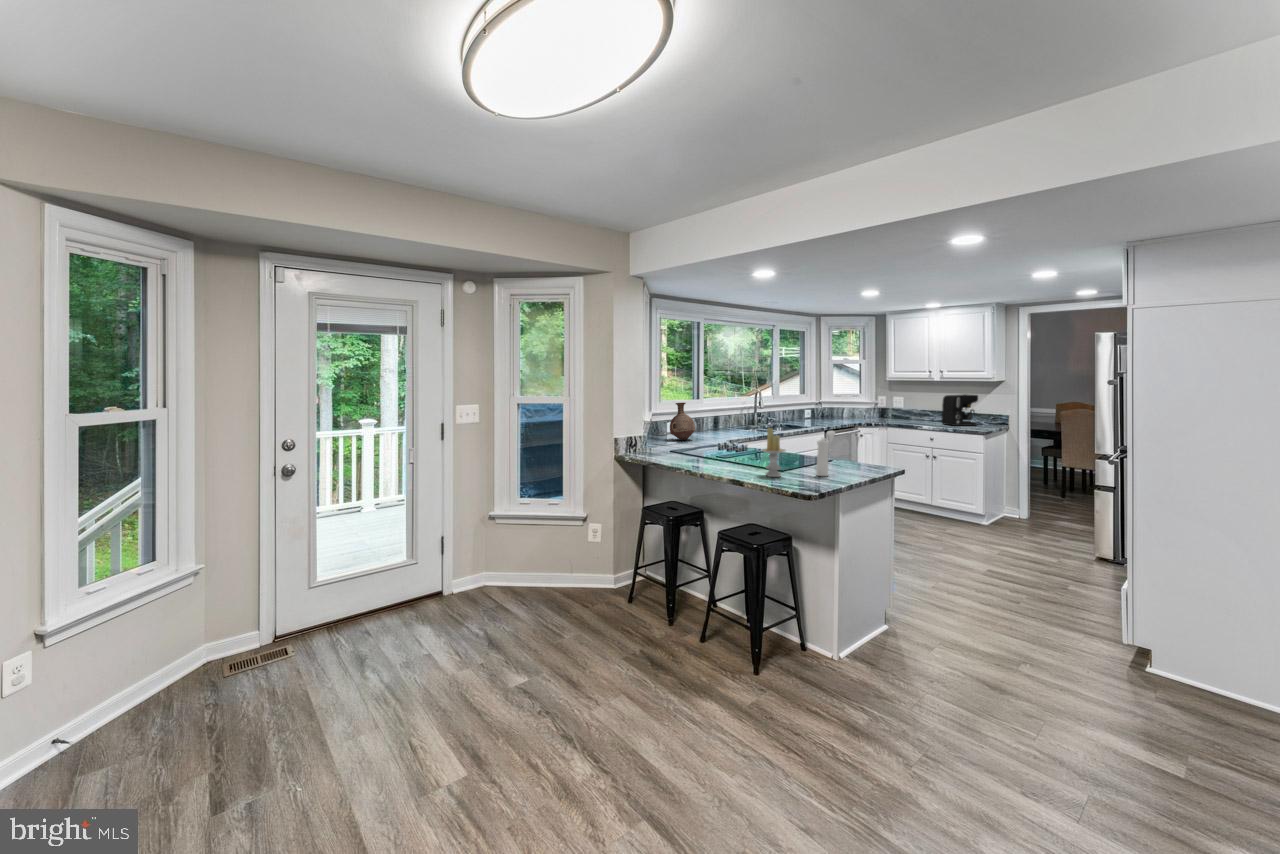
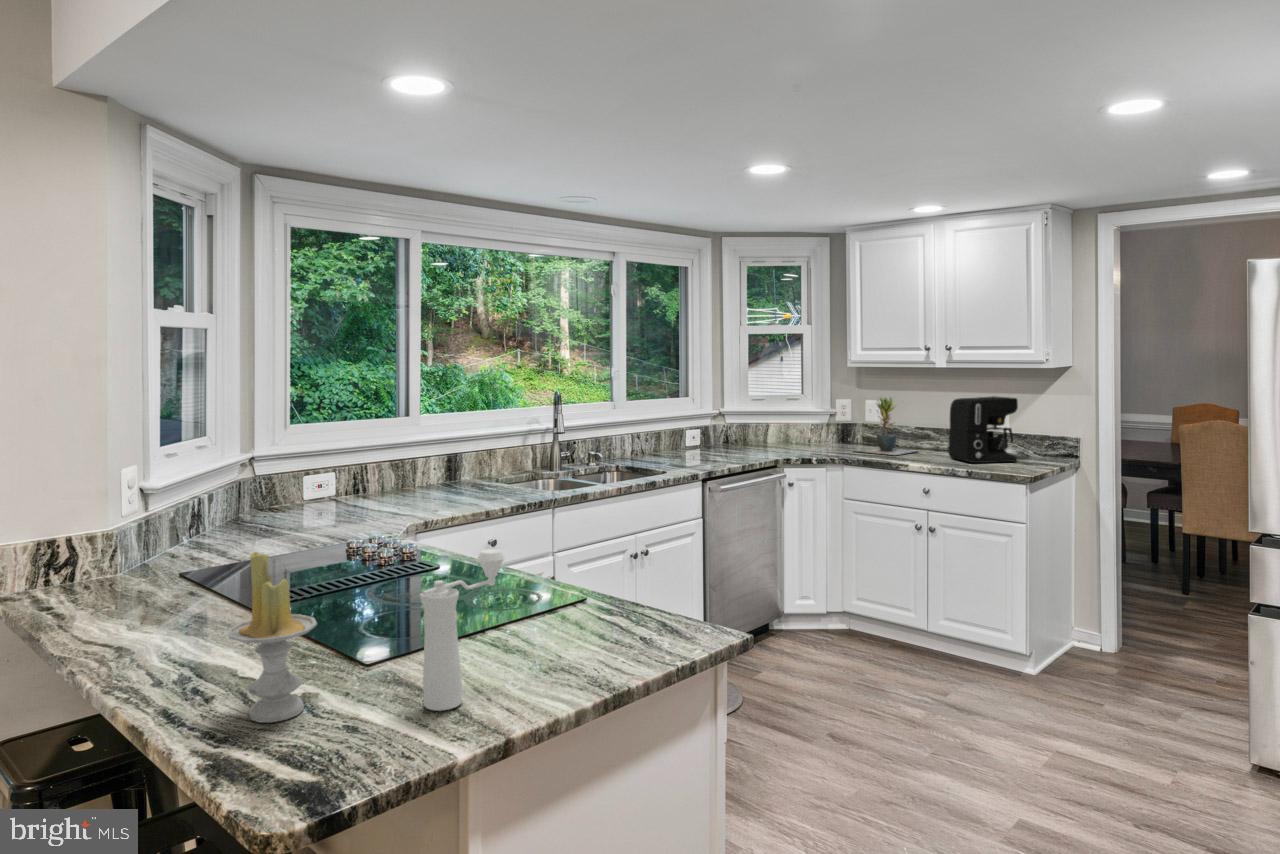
potted plant: none [889,395,925,423] -> present [855,398,916,455]
vase: present [670,403,695,440] -> none [270,430,346,523]

